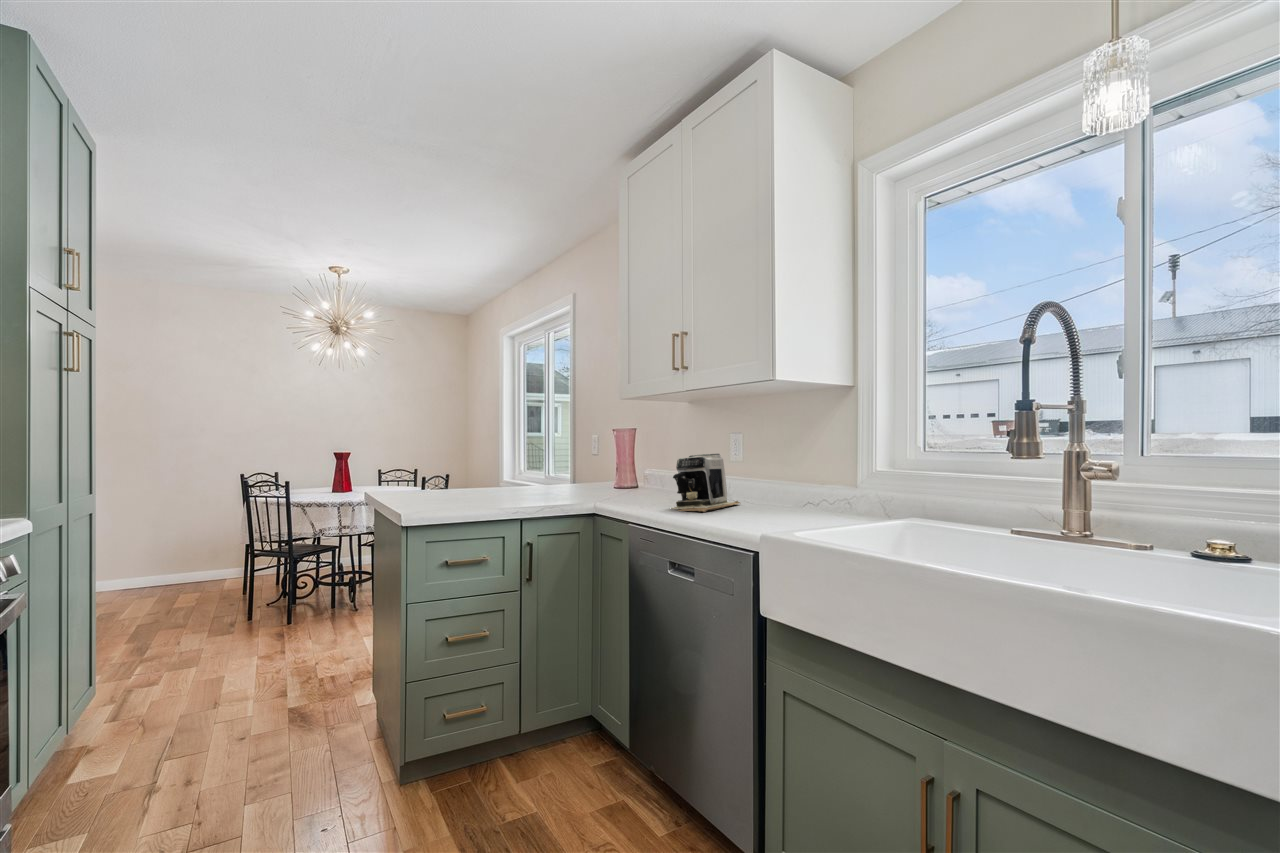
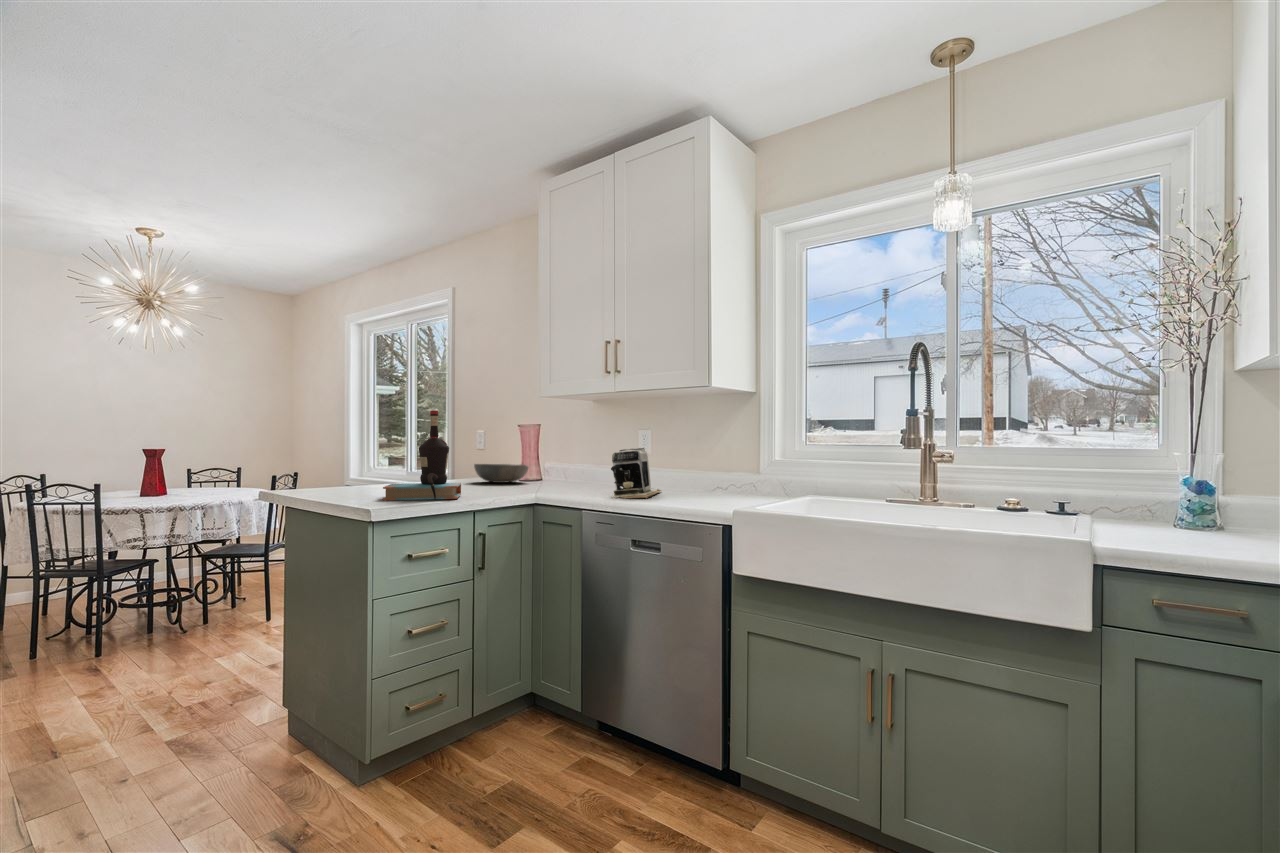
bottle: none [433,414,518,505] -> present [383,411,461,500]
bowl: none [569,468,623,488] -> present [474,464,529,483]

